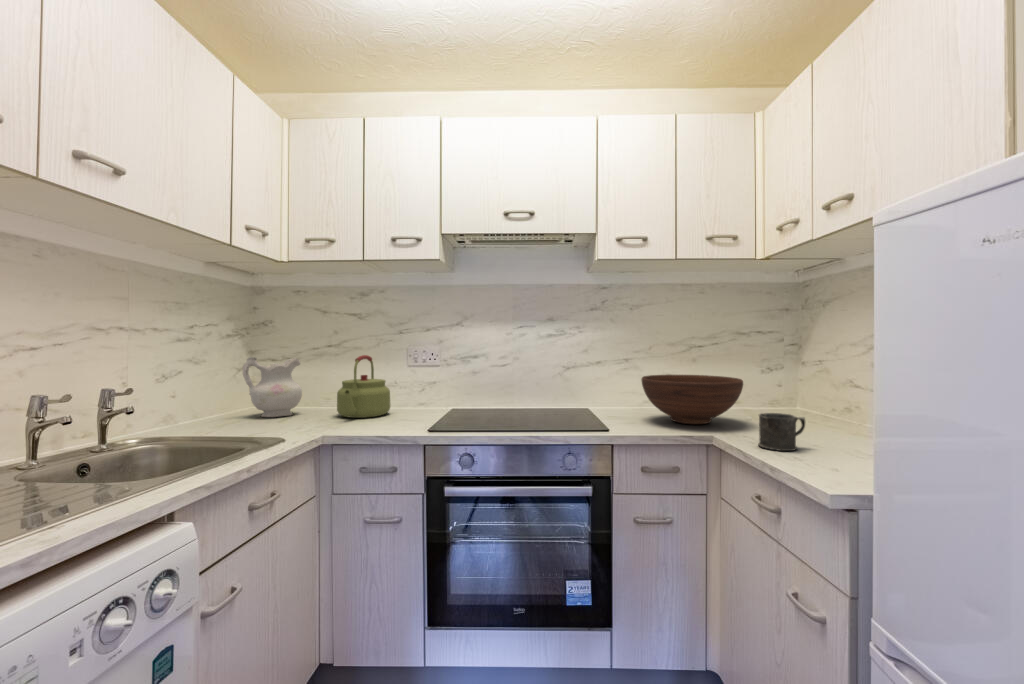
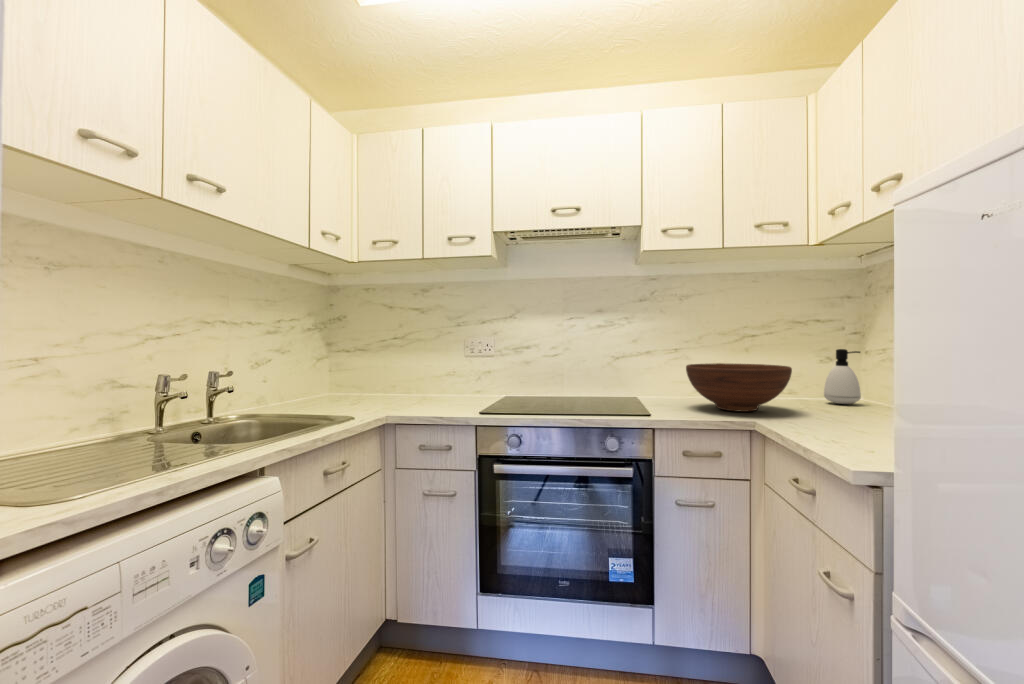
kettle: present [337,355,390,418] -> none [402,345,449,402]
ceramic pitcher: present [243,357,302,417] -> none [323,347,372,400]
soap dispenser: none [769,360,802,414] -> present [824,349,861,404]
mug: present [758,413,805,451] -> none [802,398,853,435]

